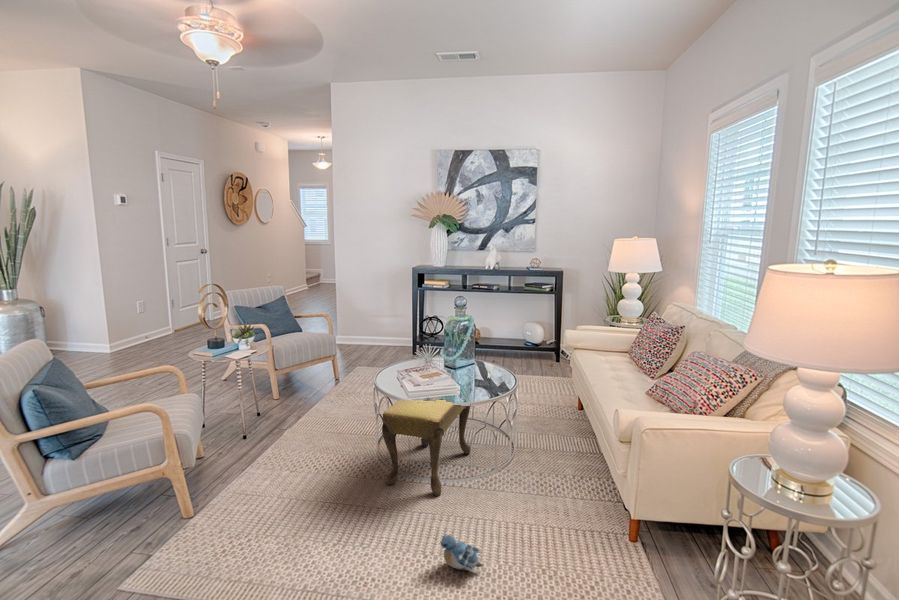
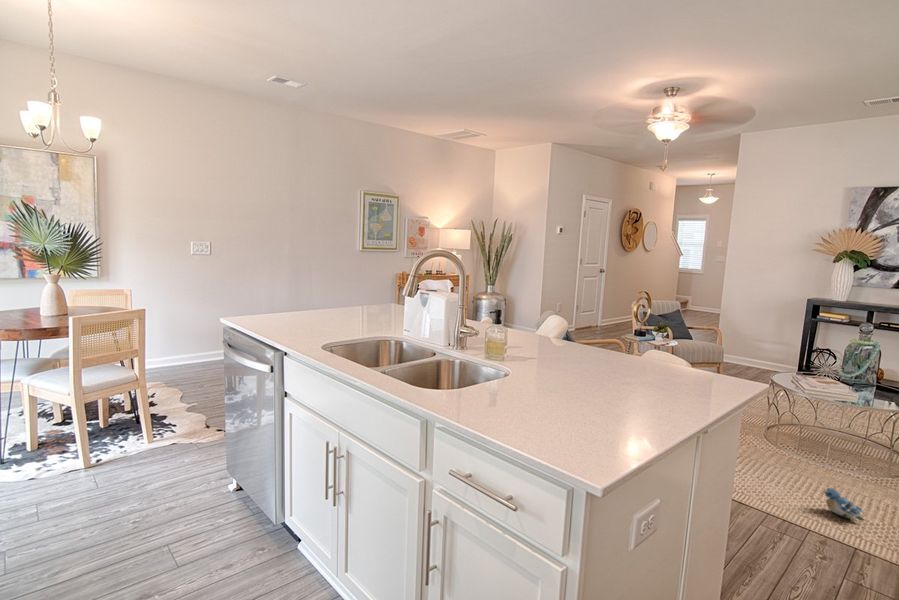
footstool: present [382,400,471,496] -> none [771,389,866,476]

